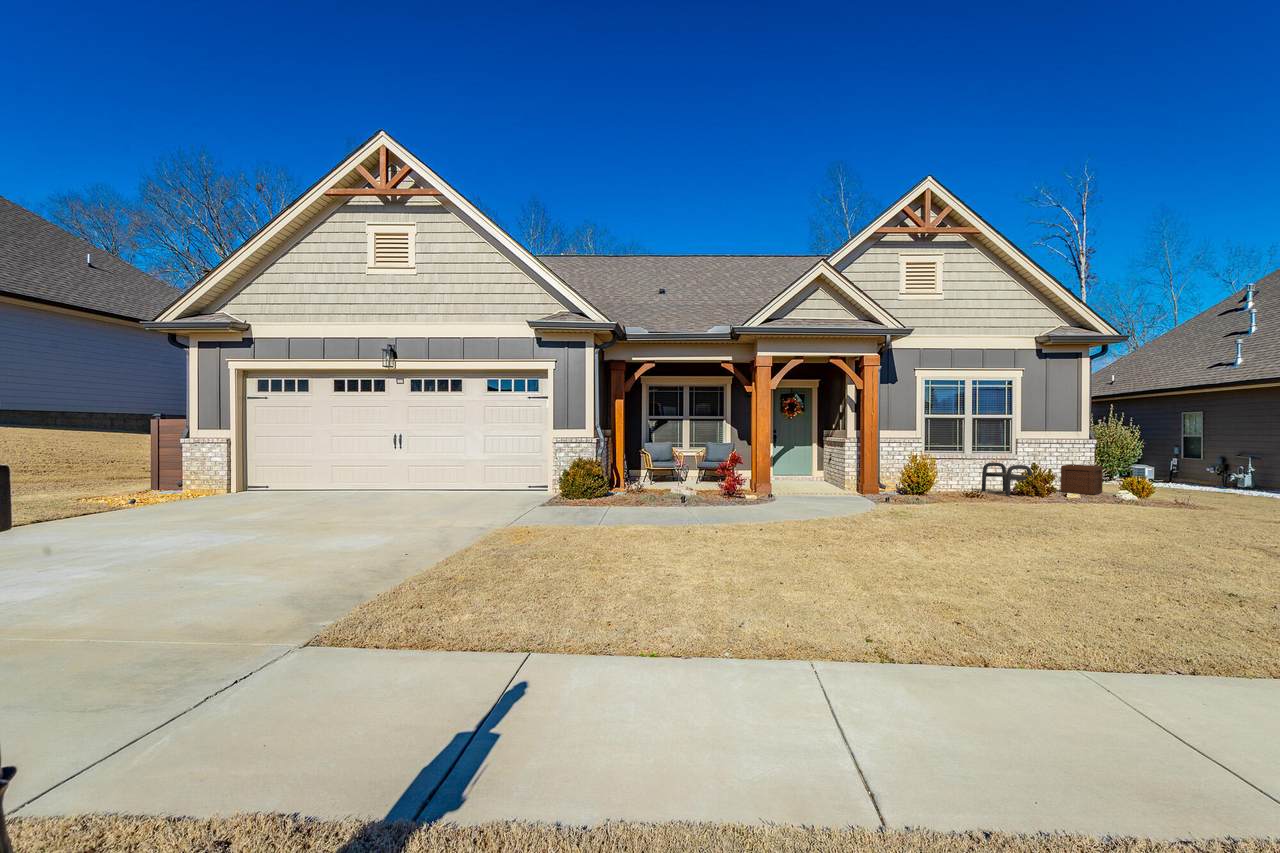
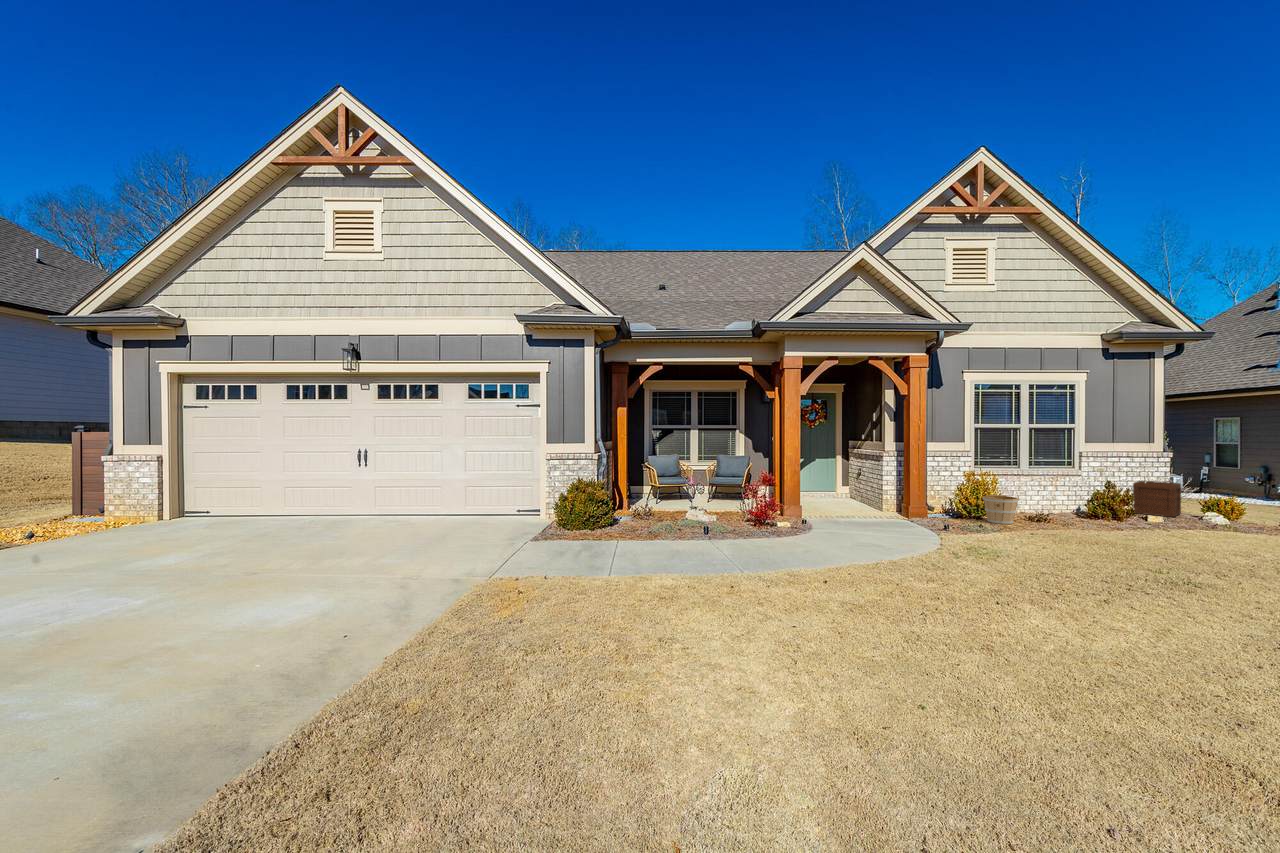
bench: present [982,462,1033,496] -> none [1041,479,1107,520]
wooden bucket: none [925,474,955,498] -> present [983,495,1019,524]

